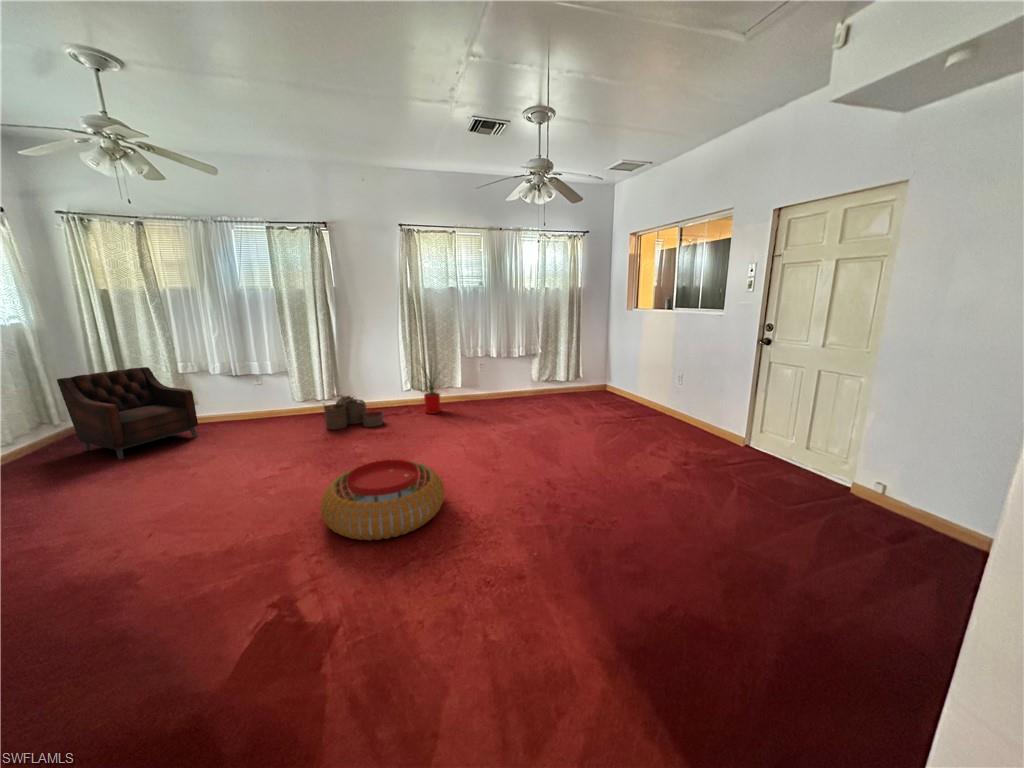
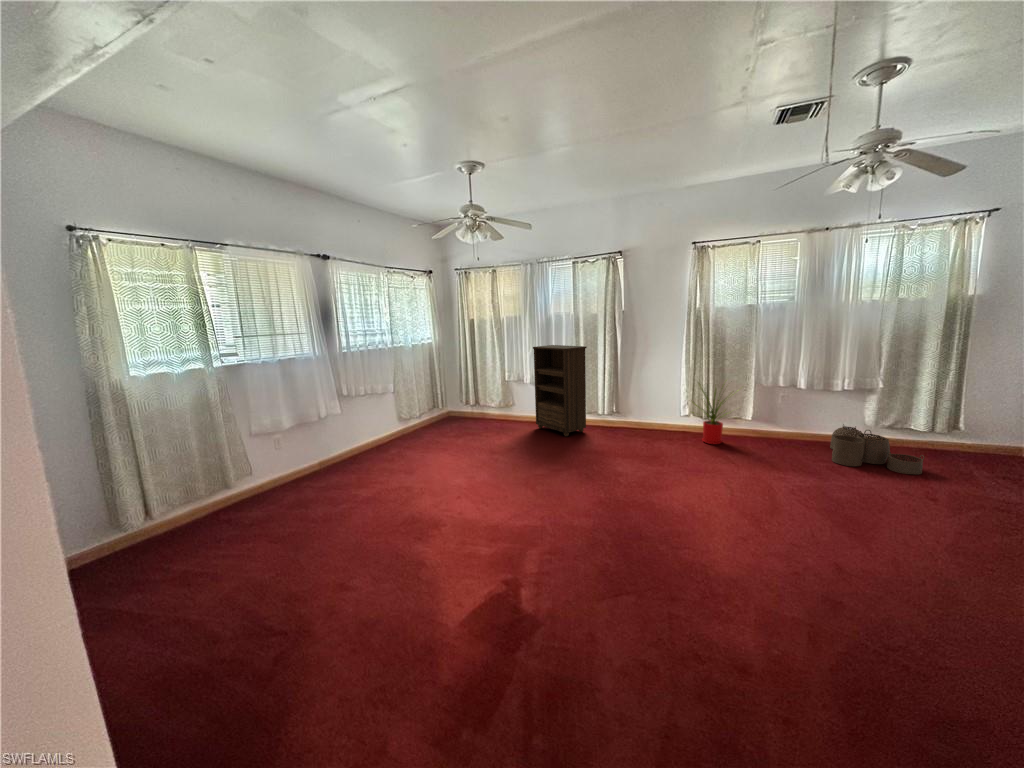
bookshelf: none [220,325,305,431] -> present [533,345,587,437]
armchair: present [57,367,198,459] -> none [443,374,512,439]
woven basket: present [324,396,383,430] -> present [830,424,924,474]
pouf: present [320,460,445,540] -> none [579,491,711,583]

